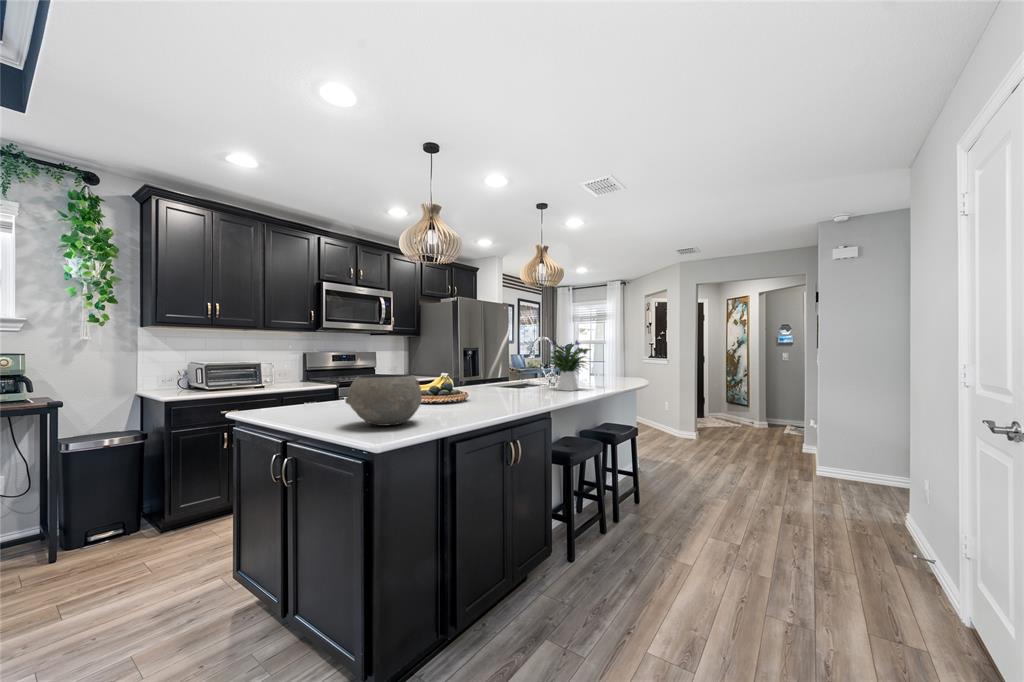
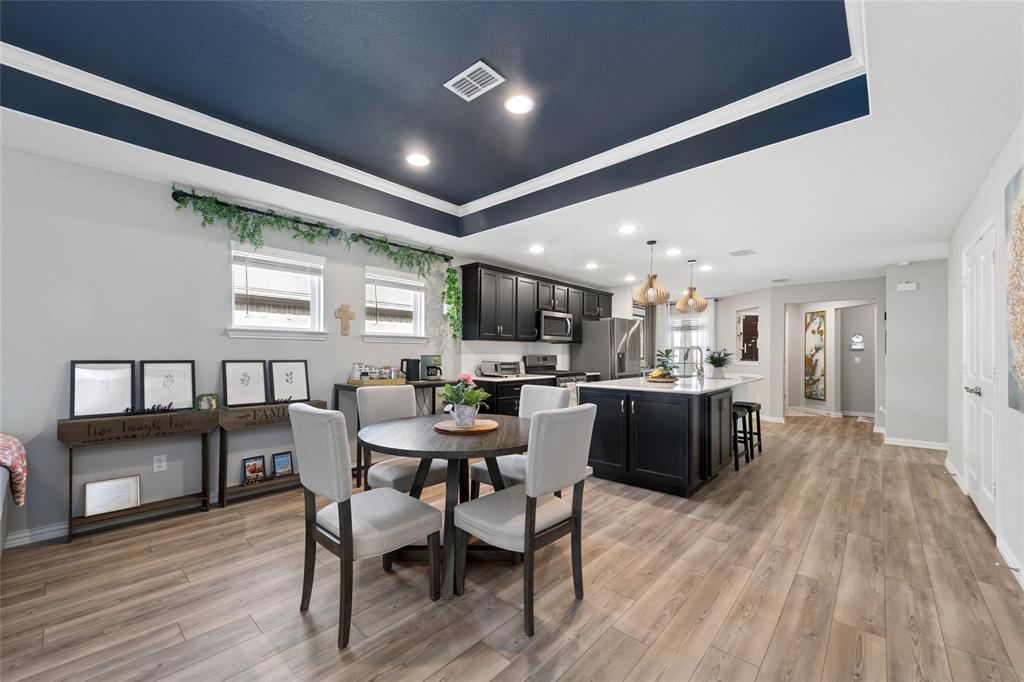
ceramic bowl: present [345,374,422,426] -> none [654,365,688,387]

